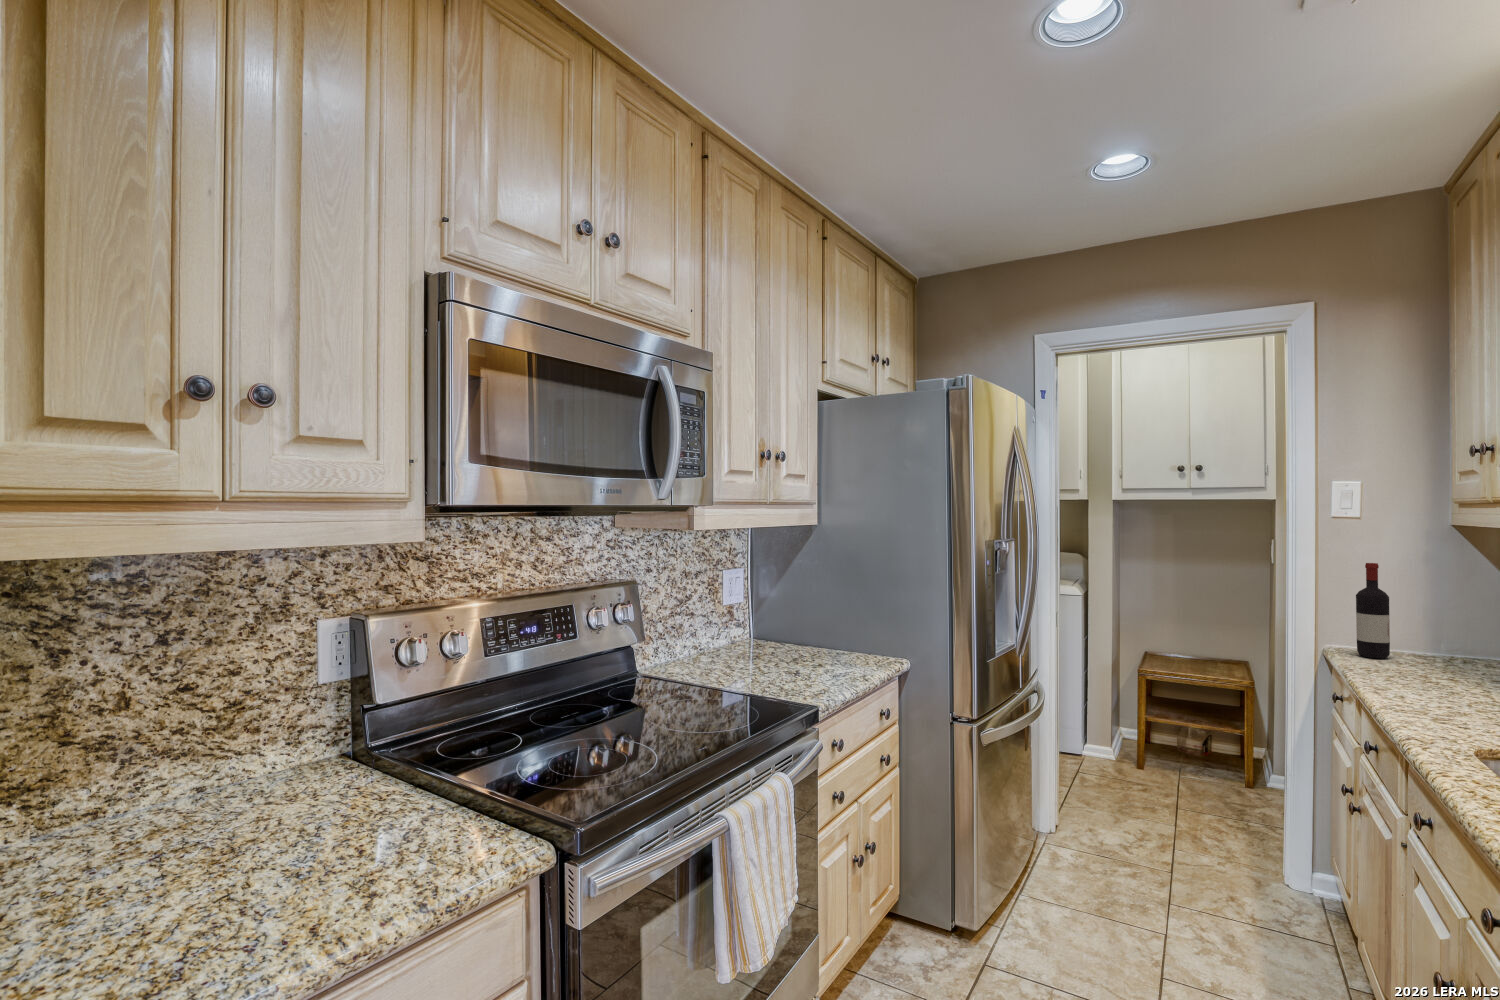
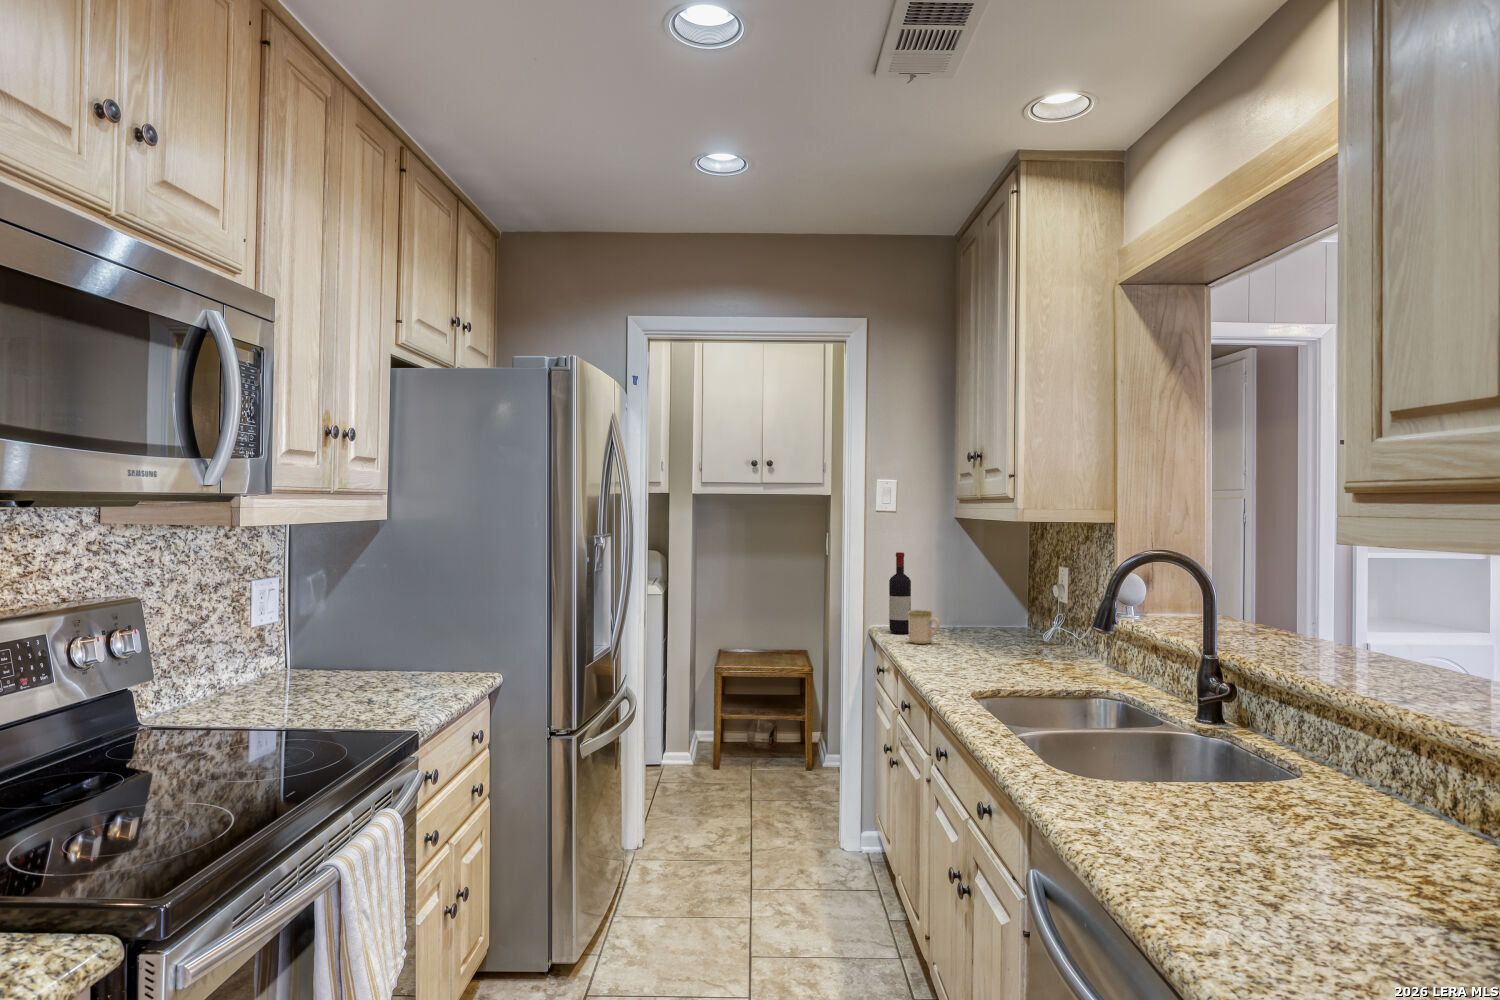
mug: none [1383,633,1435,675] -> present [908,610,940,644]

